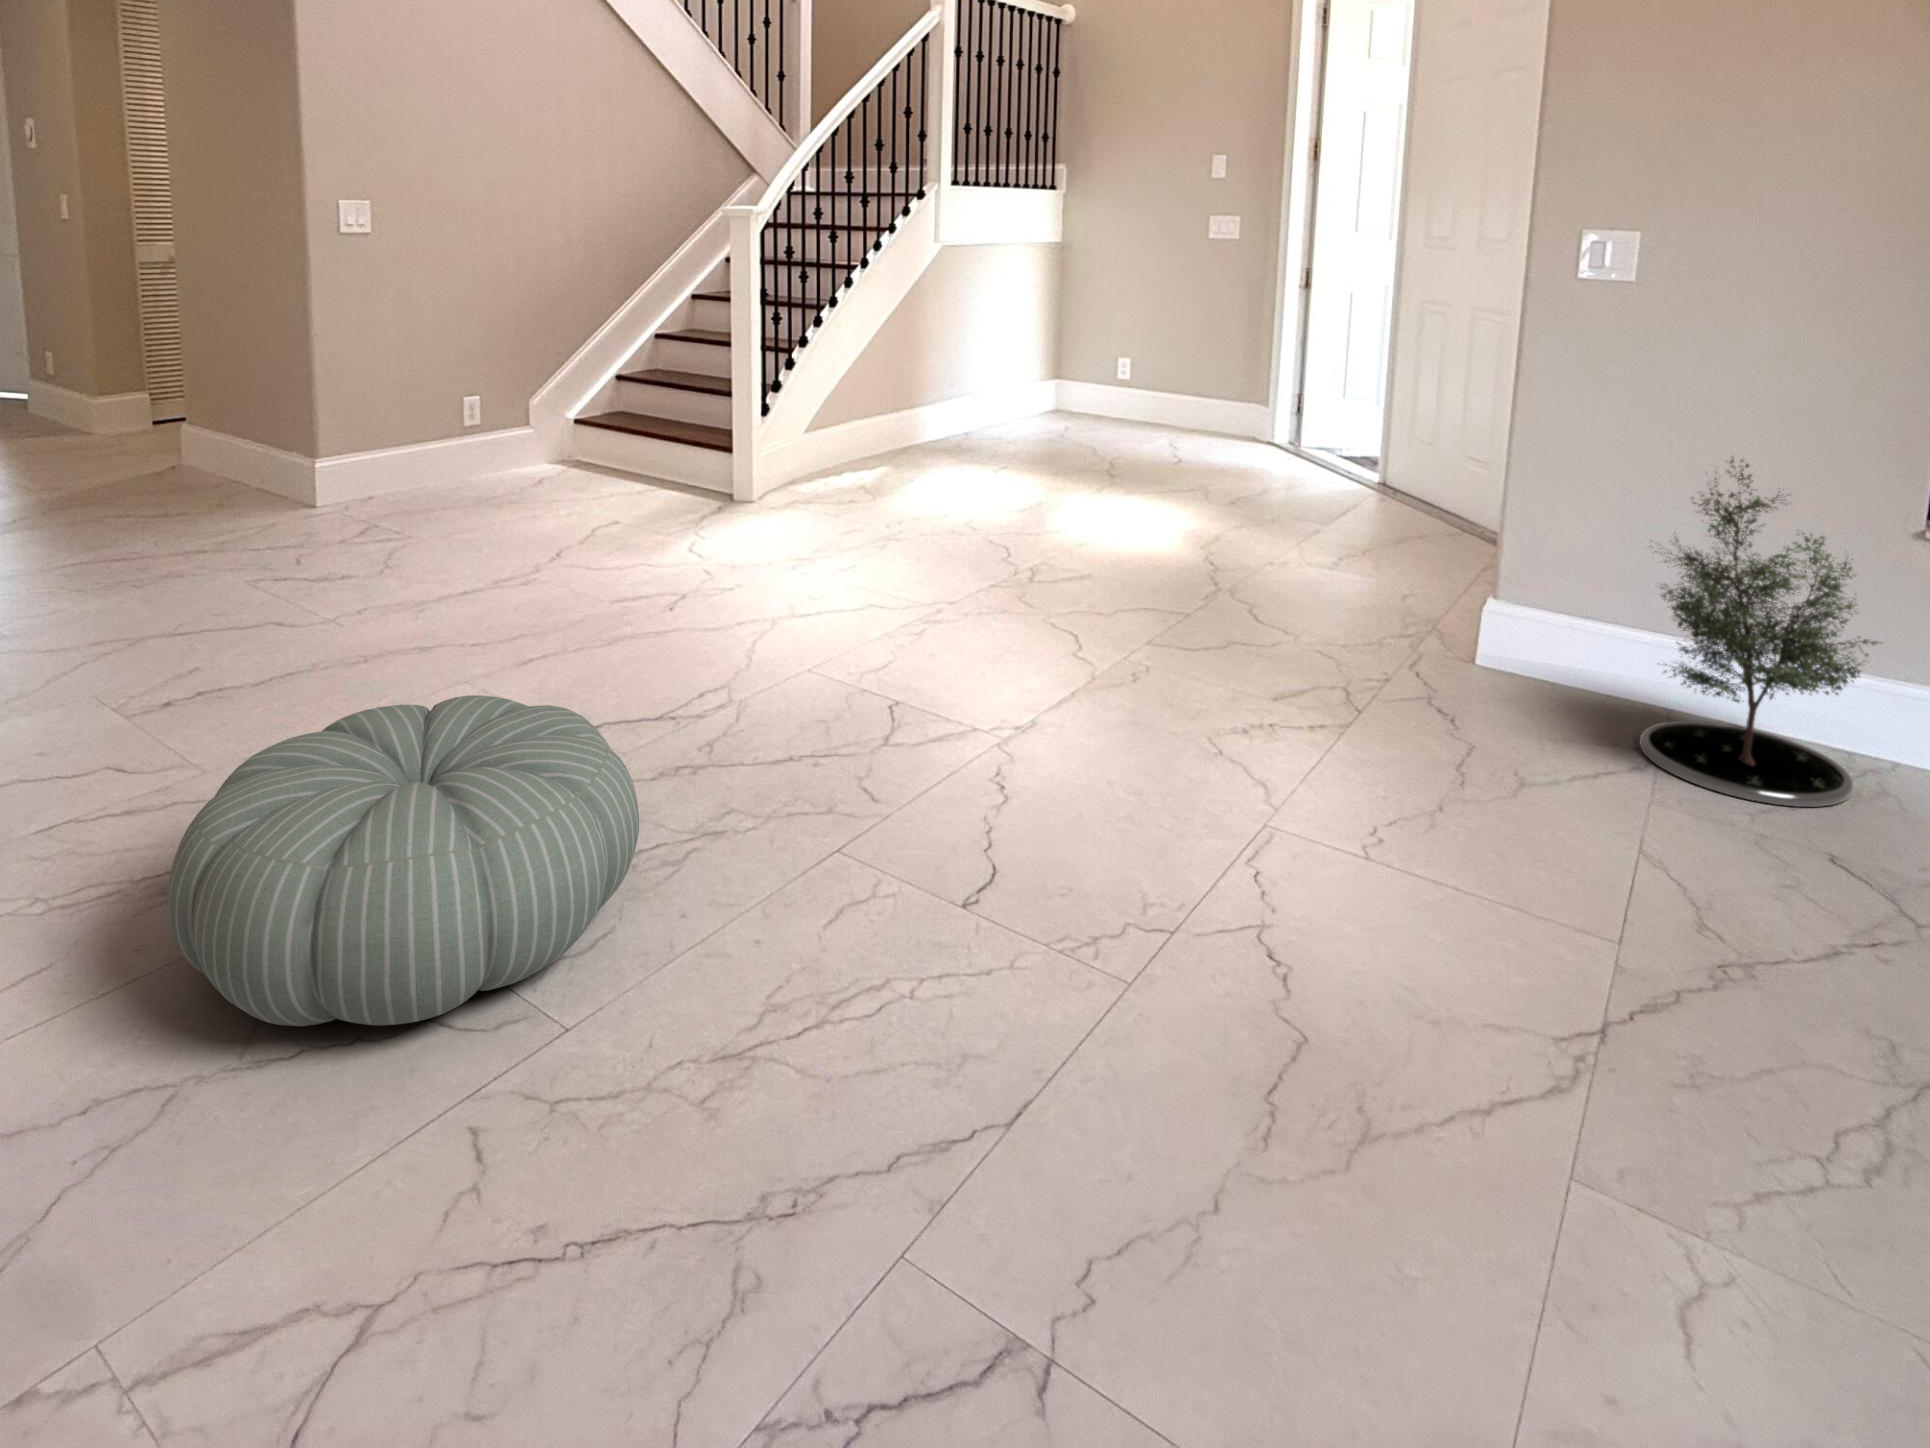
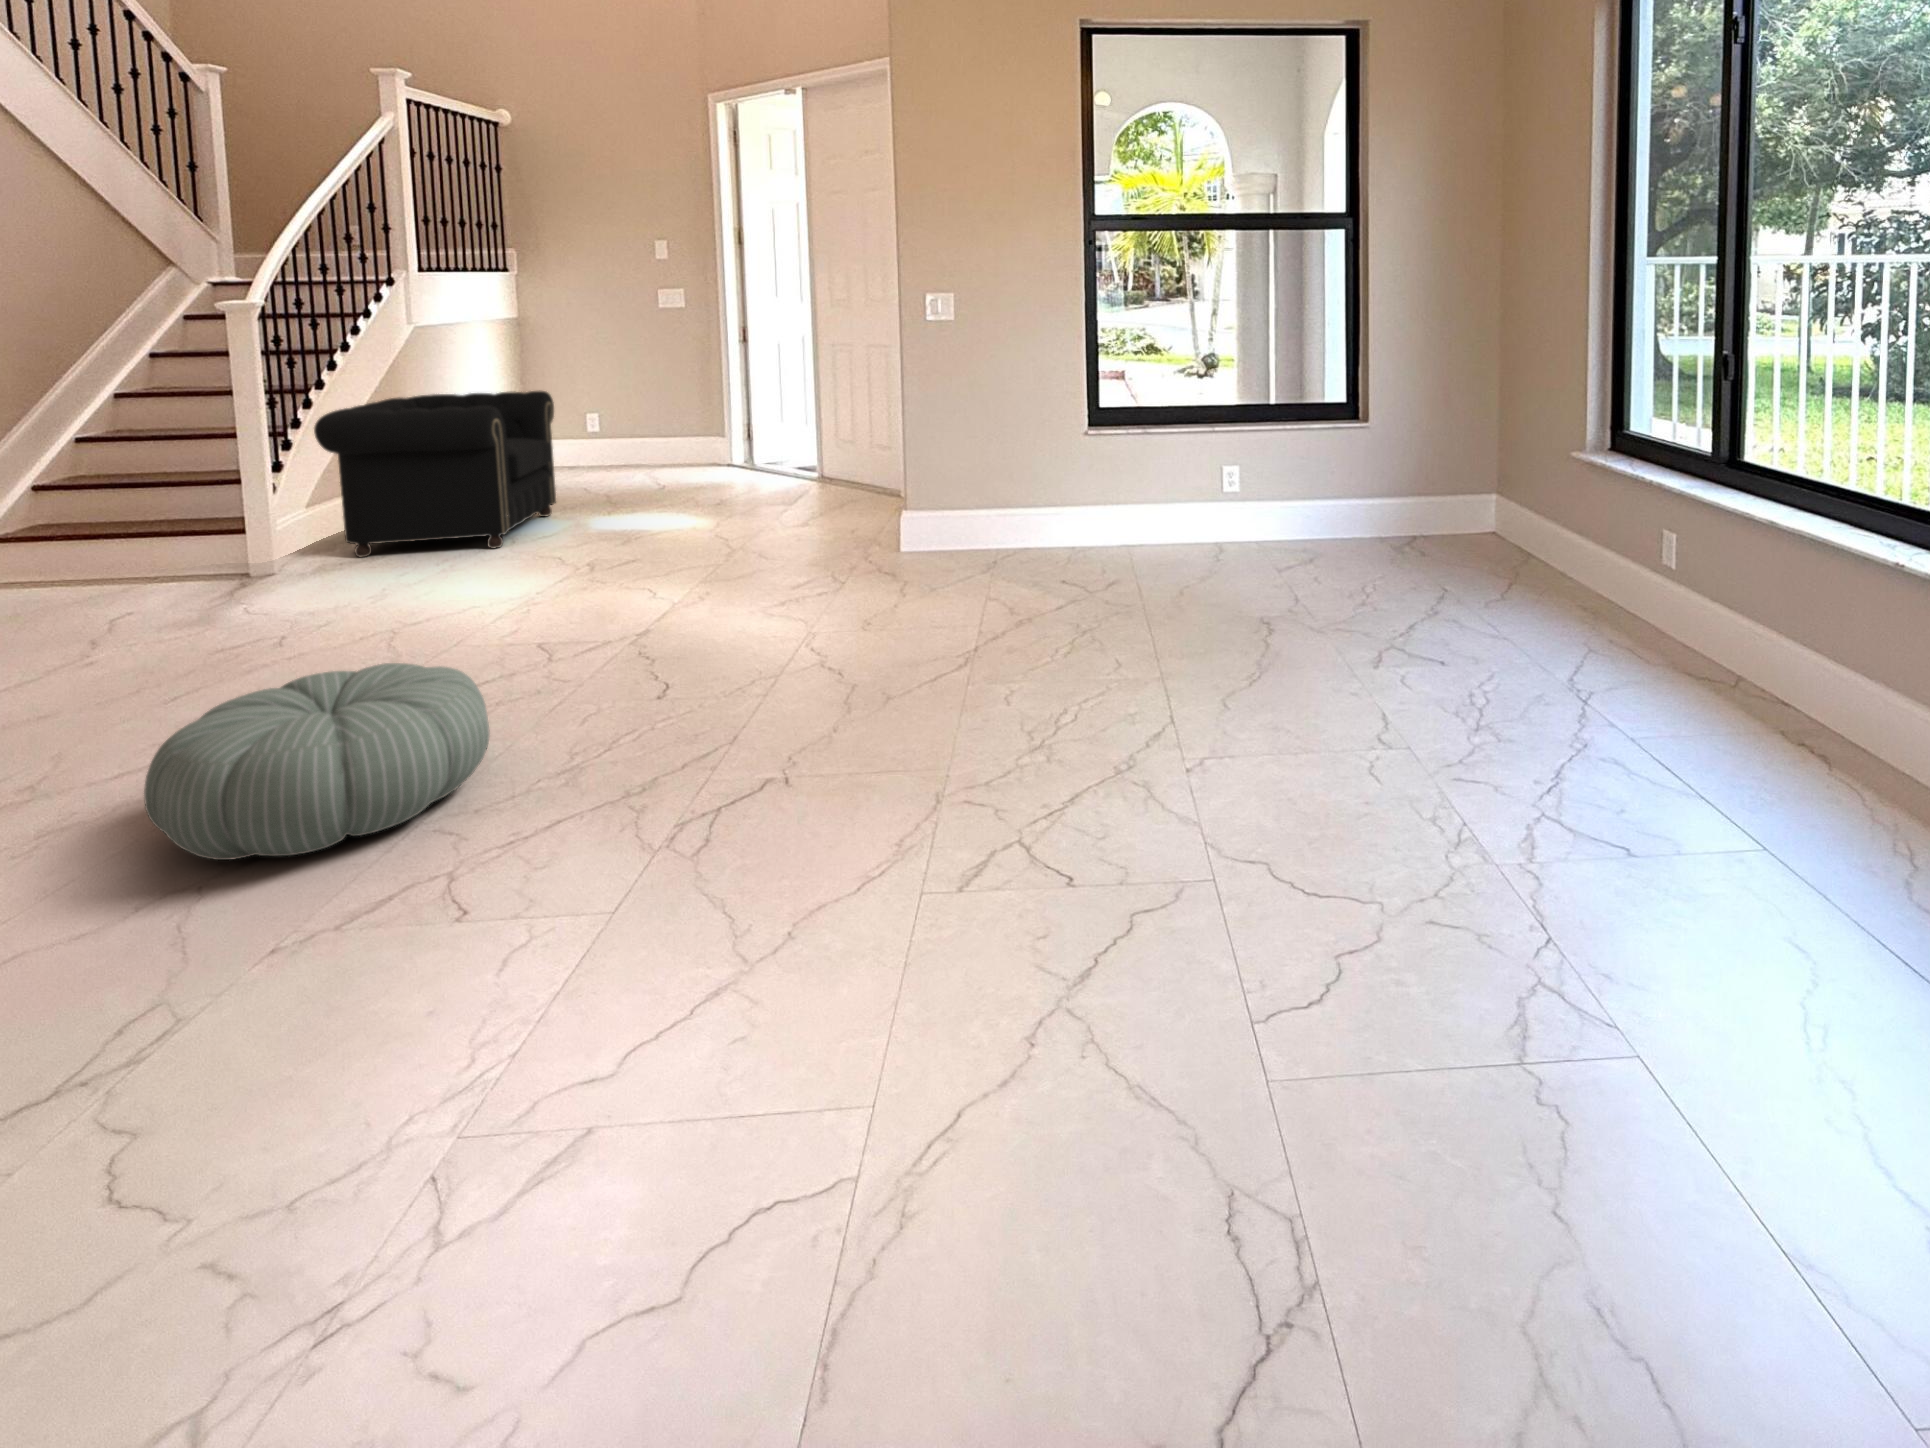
armchair: none [801,322,1051,516] -> present [314,391,556,557]
potted tree: present [1640,457,1880,807] -> none [972,418,1065,573]

